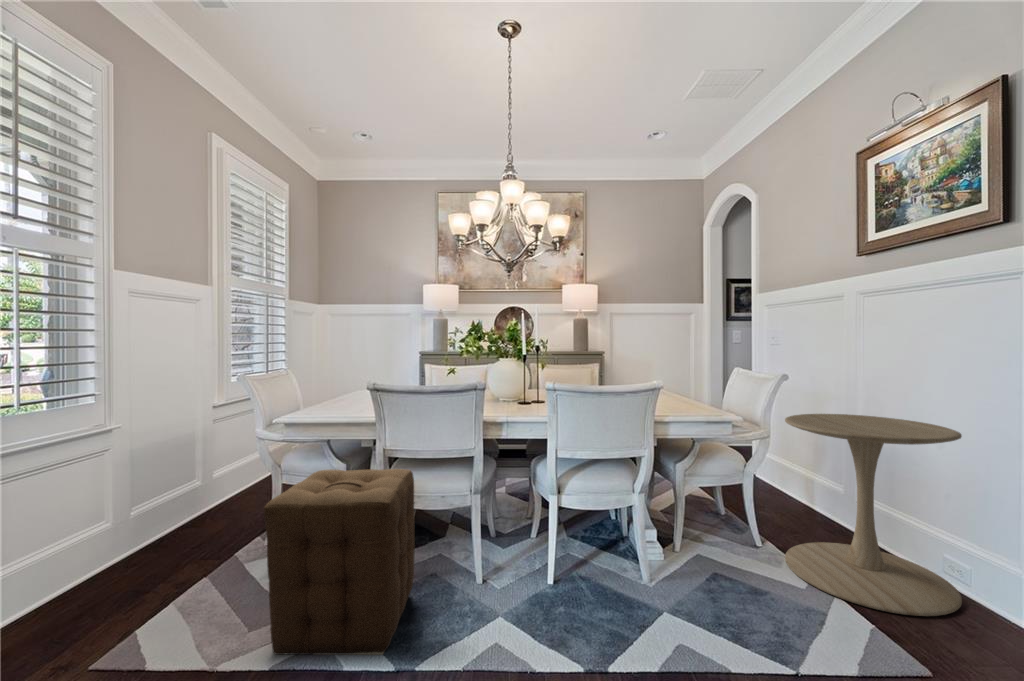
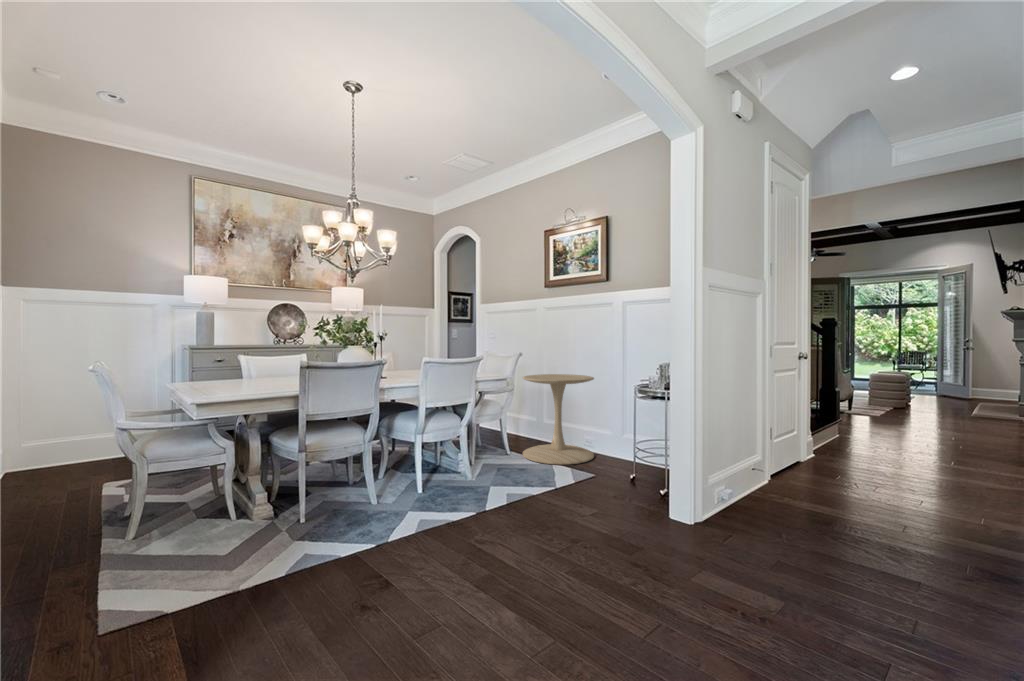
ottoman: present [264,469,415,655] -> none [243,430,361,577]

